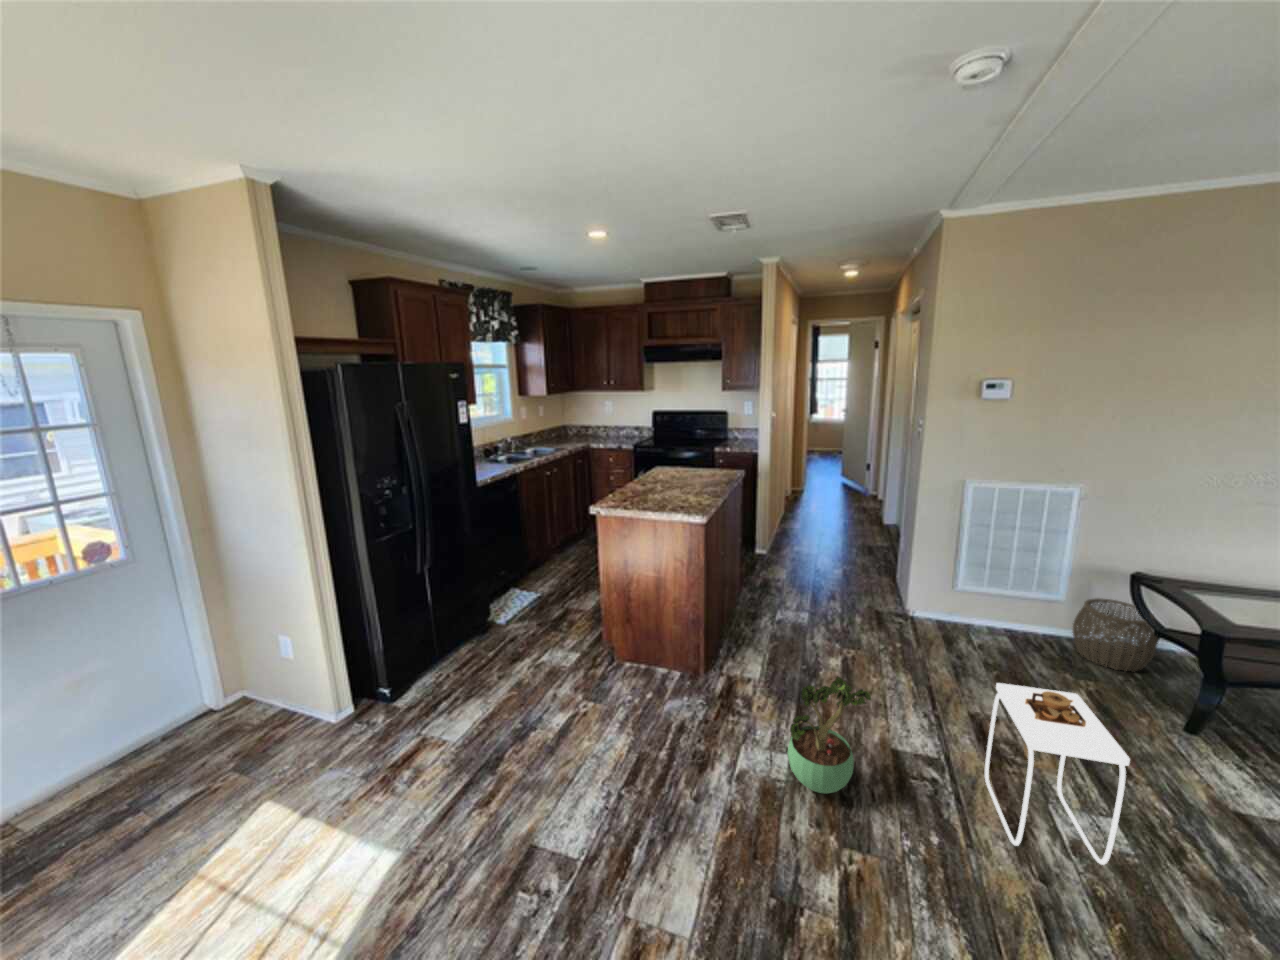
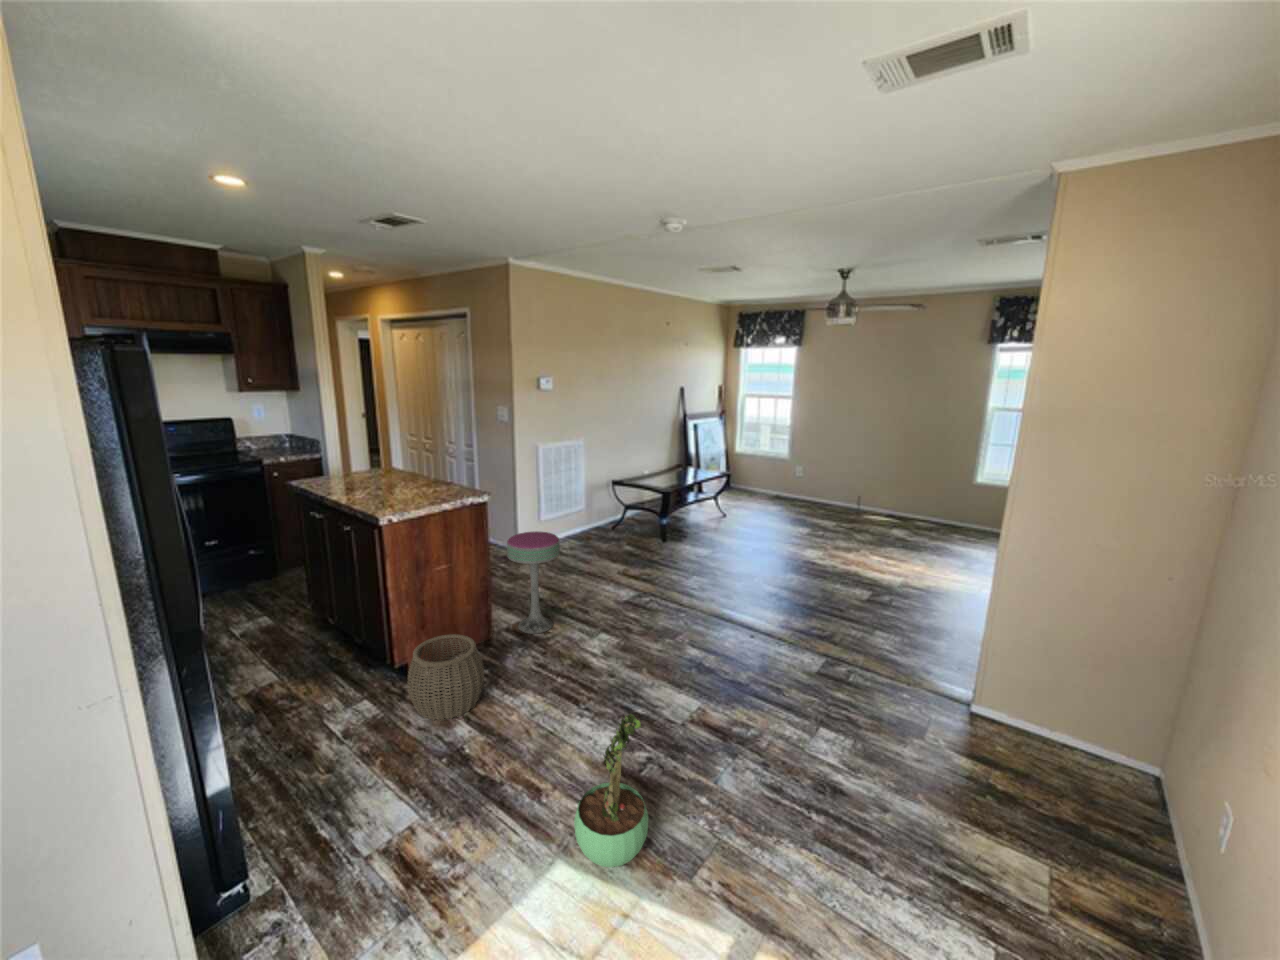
bar stool: none [970,541,1039,651] -> present [507,531,560,634]
woven basket: present [1073,598,1158,671] -> present [408,634,484,720]
side table: present [985,683,1130,865] -> none [661,621,759,756]

